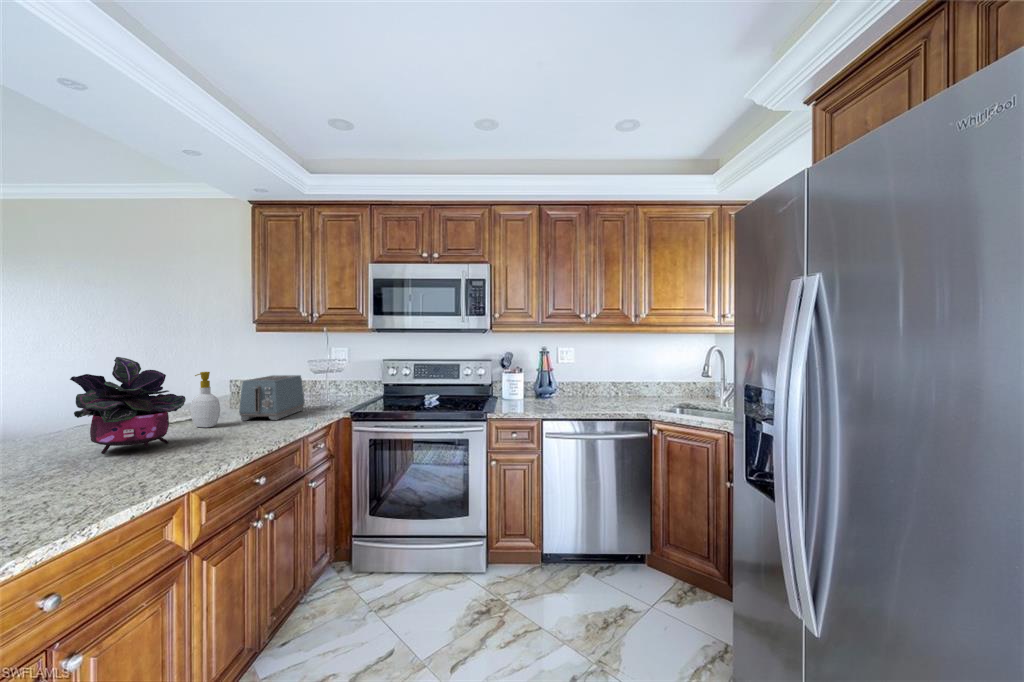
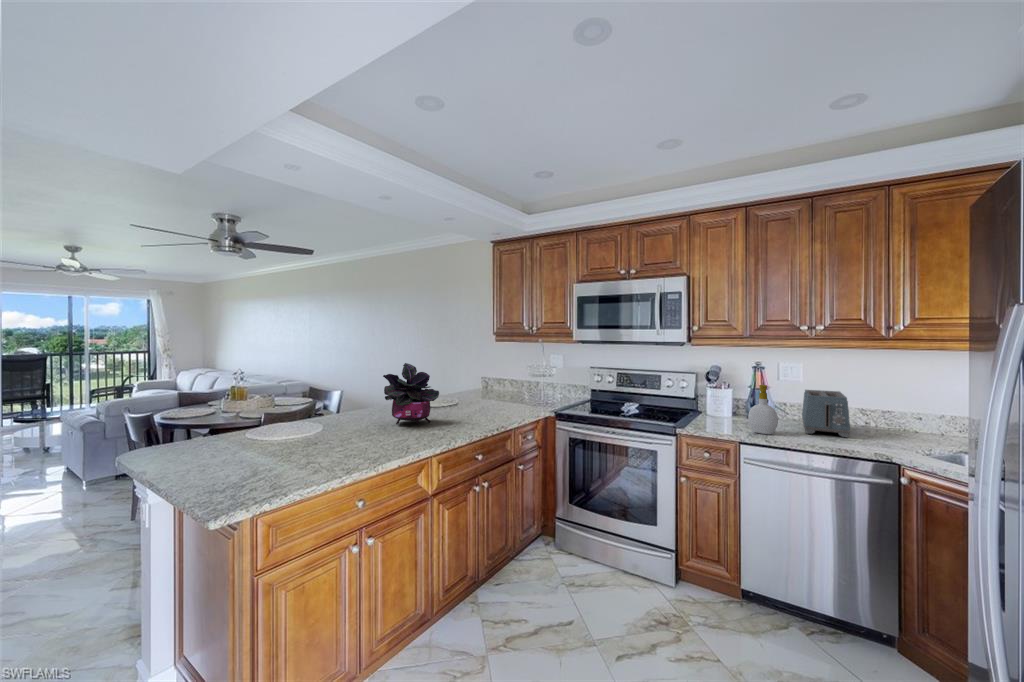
soap bottle: present [191,372,220,427] -> present [748,385,778,434]
toaster: present [239,375,304,421] -> present [802,390,850,437]

